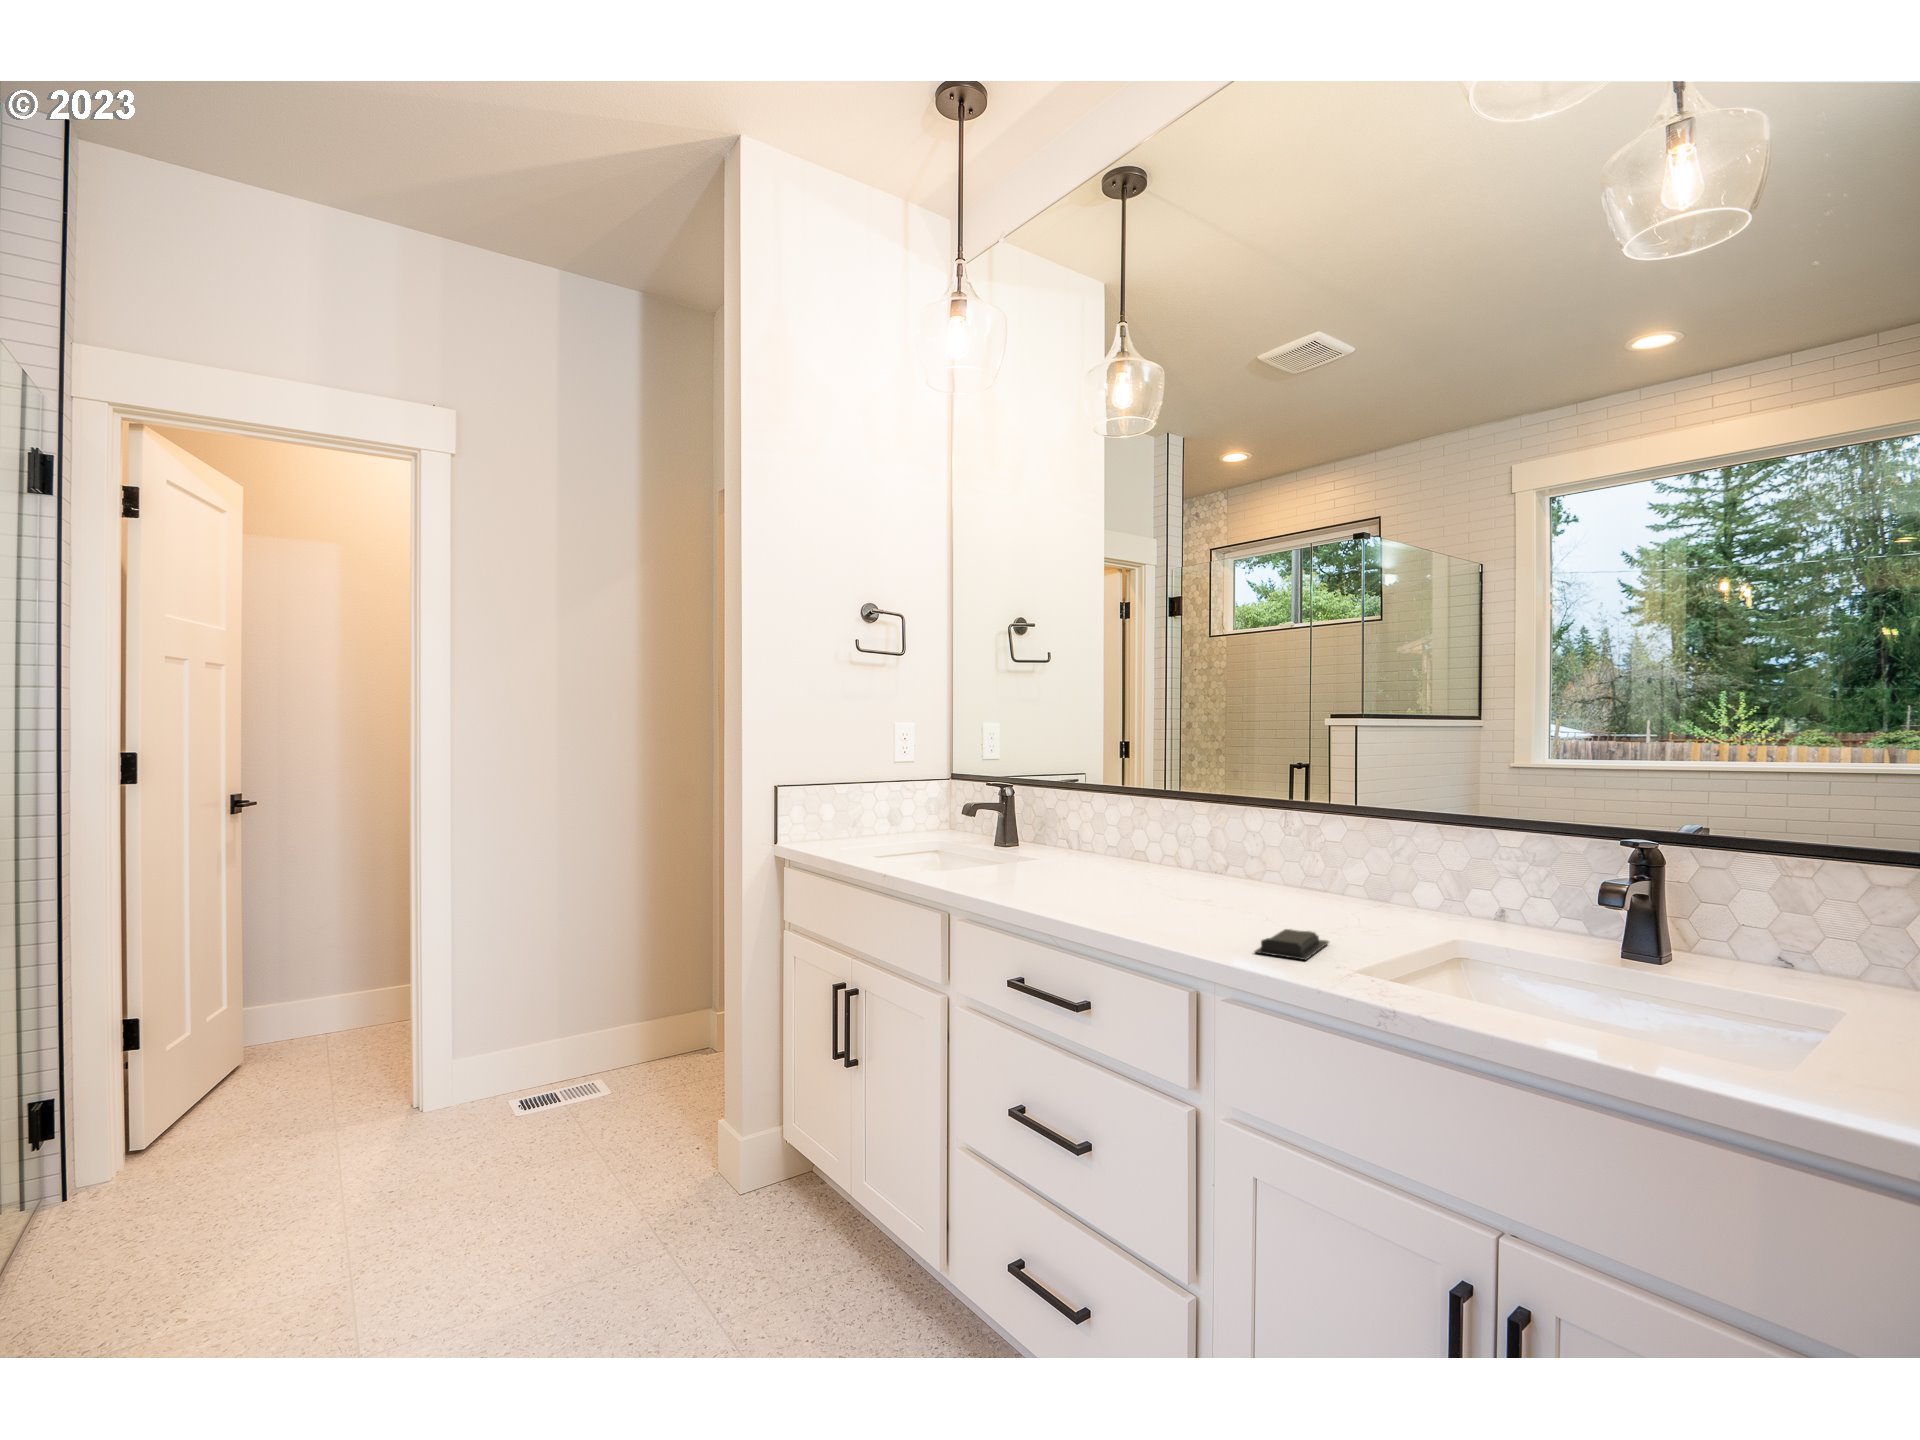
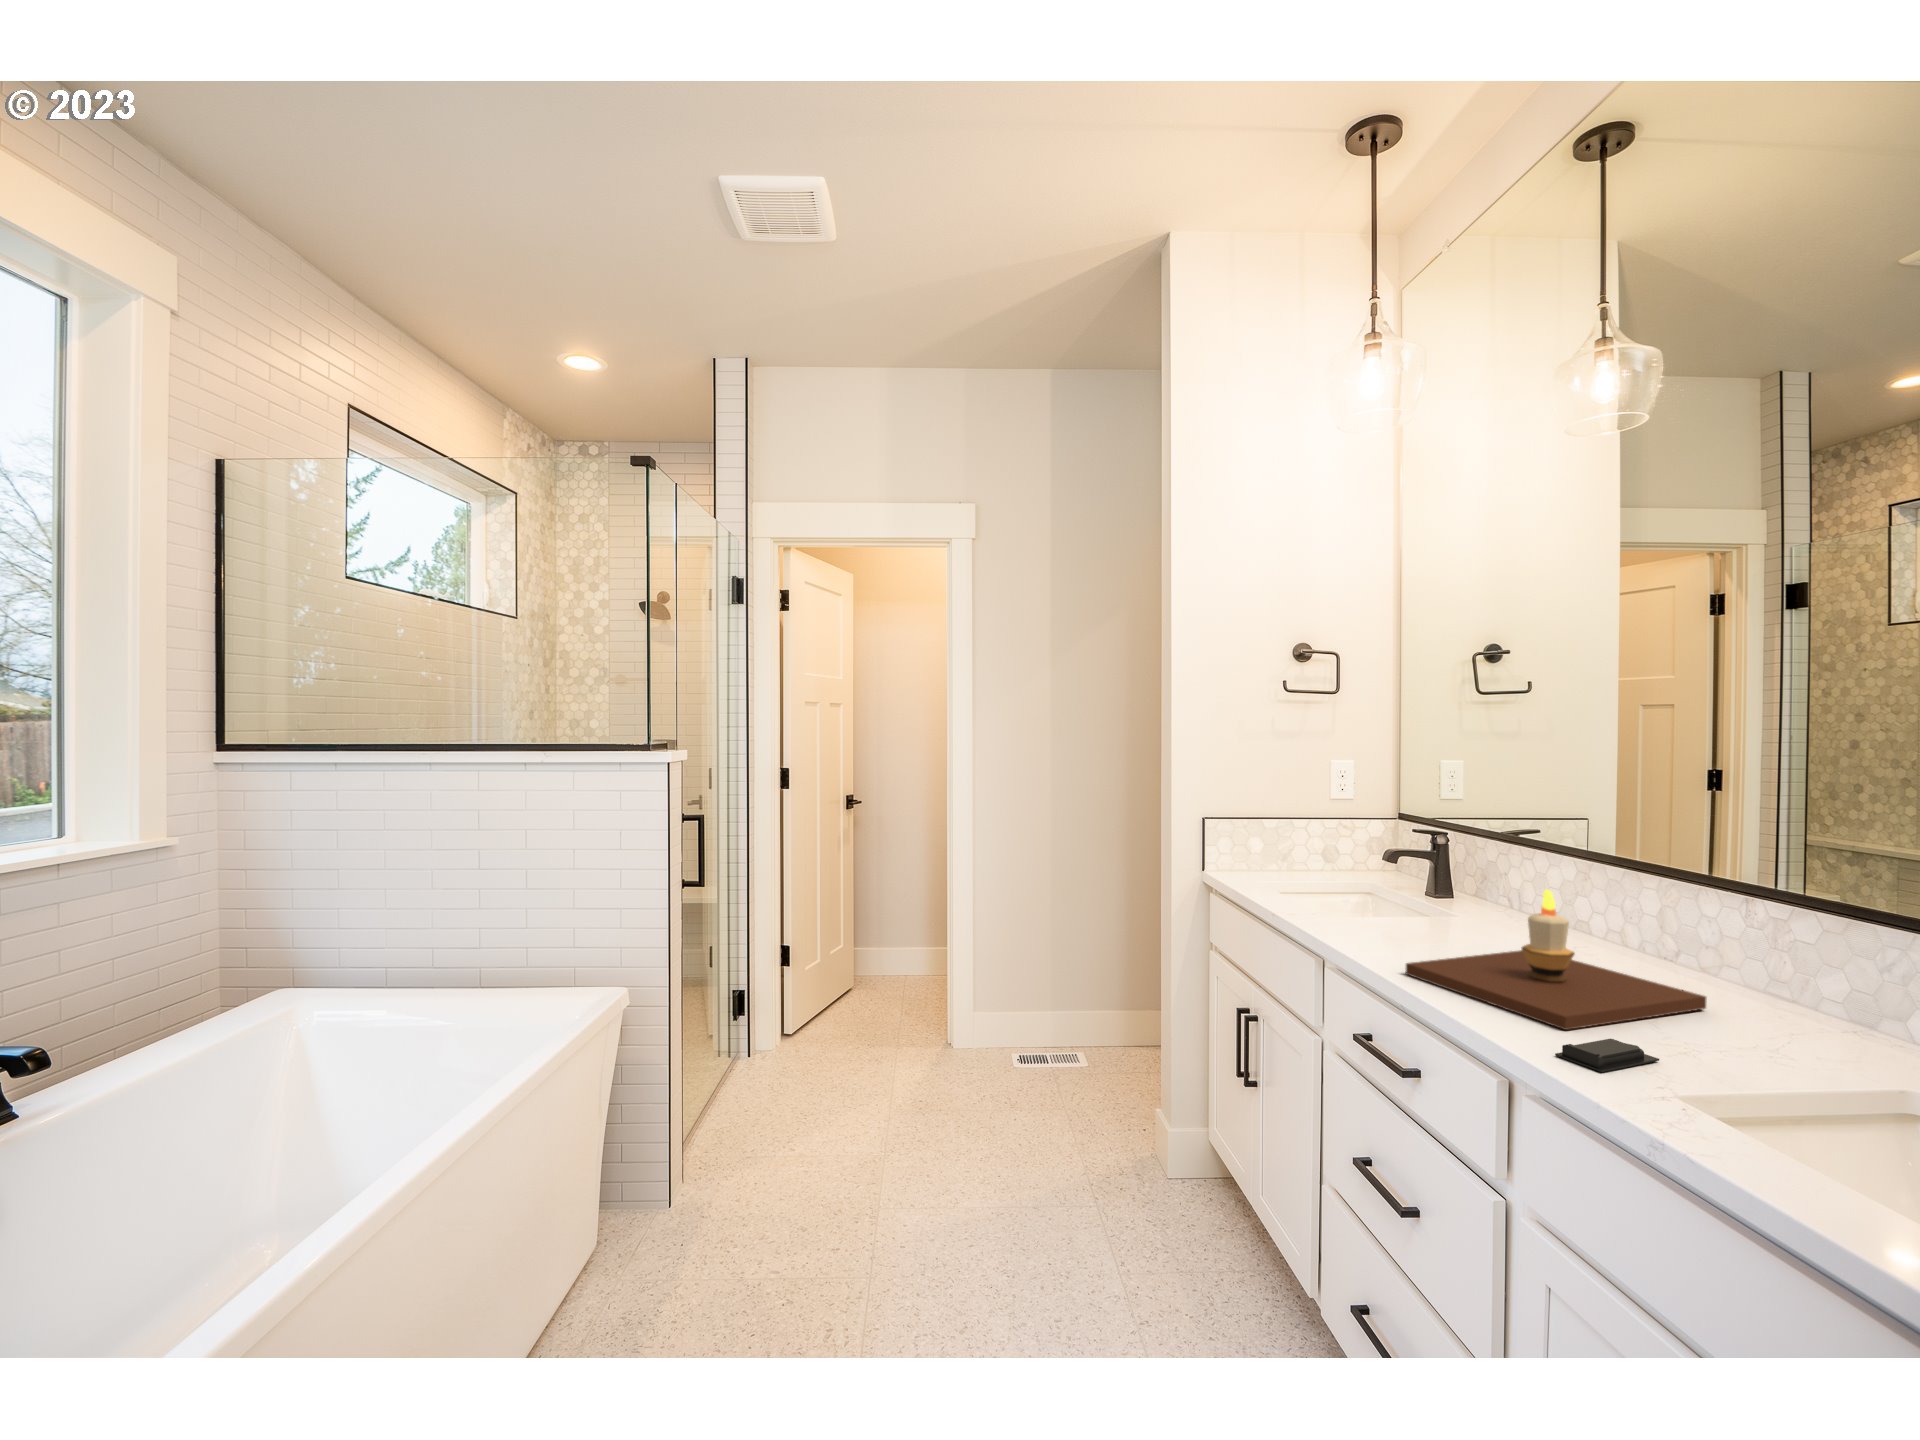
candle: none [1052,799,1301,931] -> present [1406,890,1706,1030]

